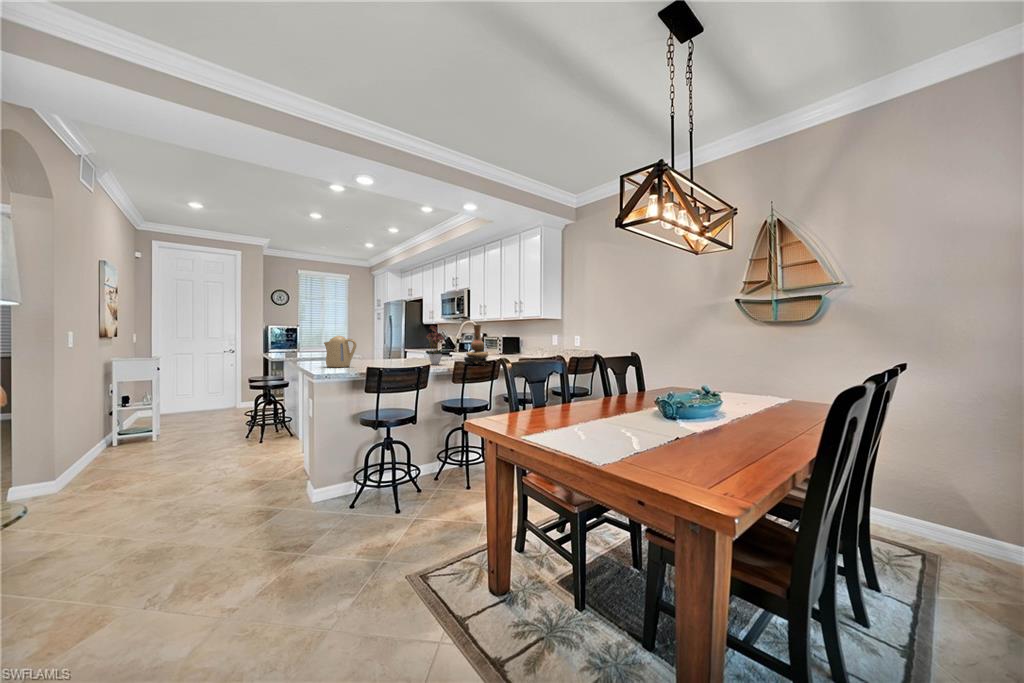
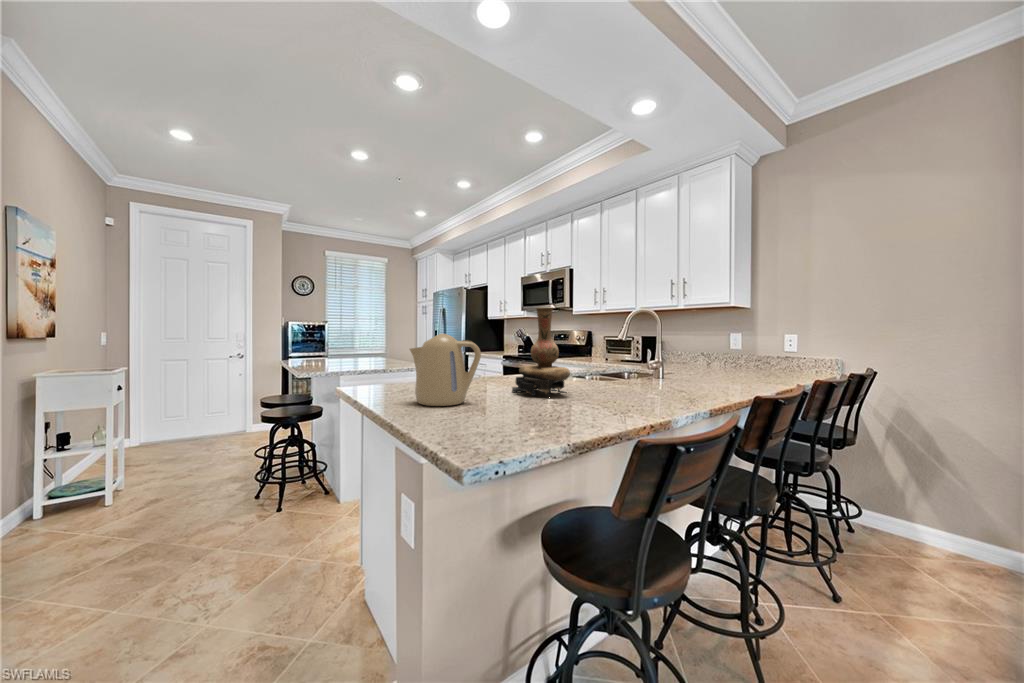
vase: present [463,325,488,365] -> present [512,308,570,396]
flower arrangement: present [426,326,444,365] -> none [592,310,645,392]

